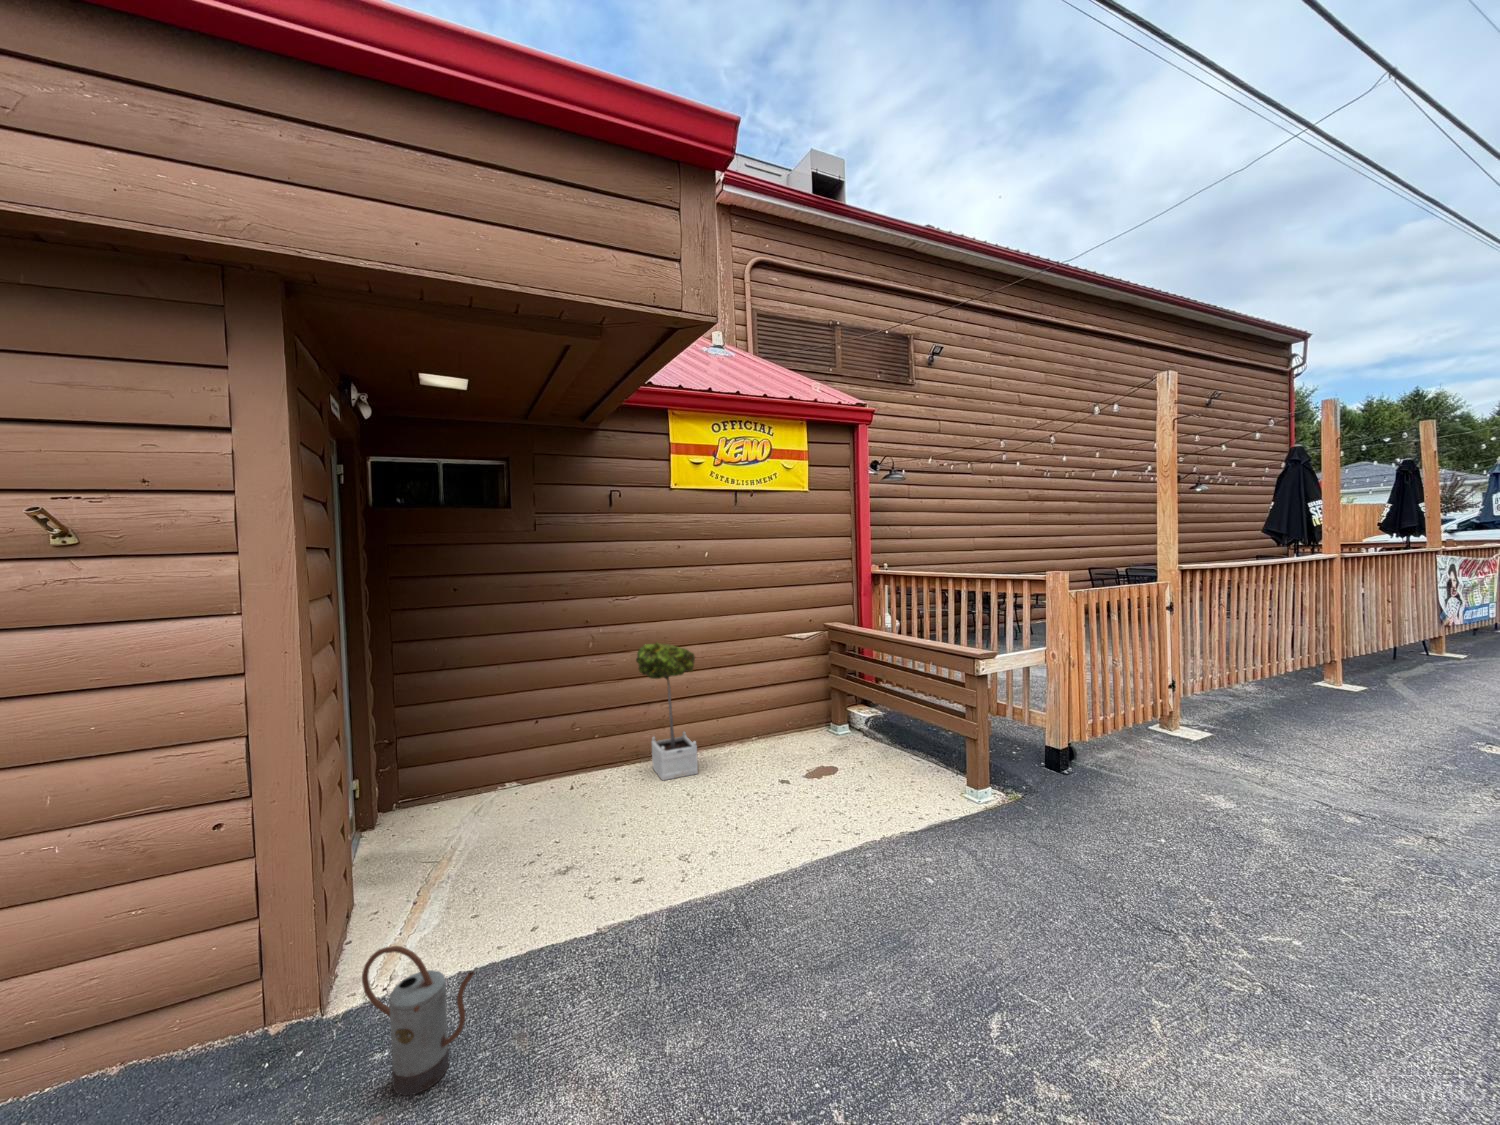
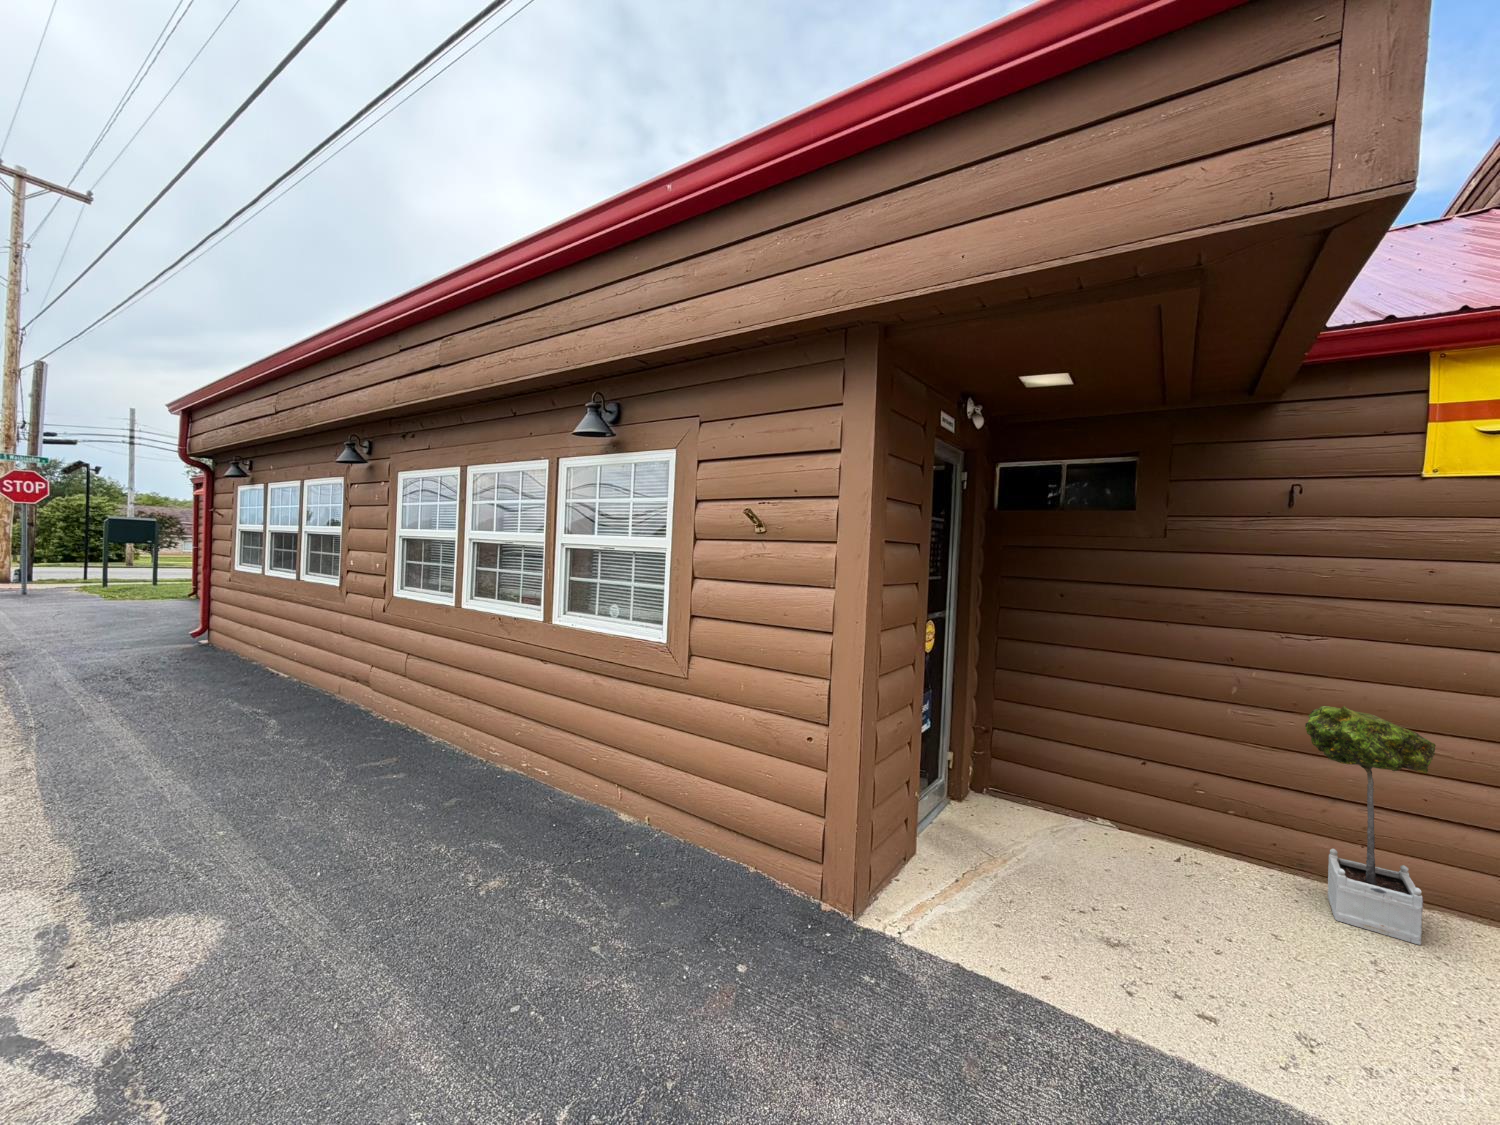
watering can: present [362,946,474,1095] -> none [858,886,926,1035]

